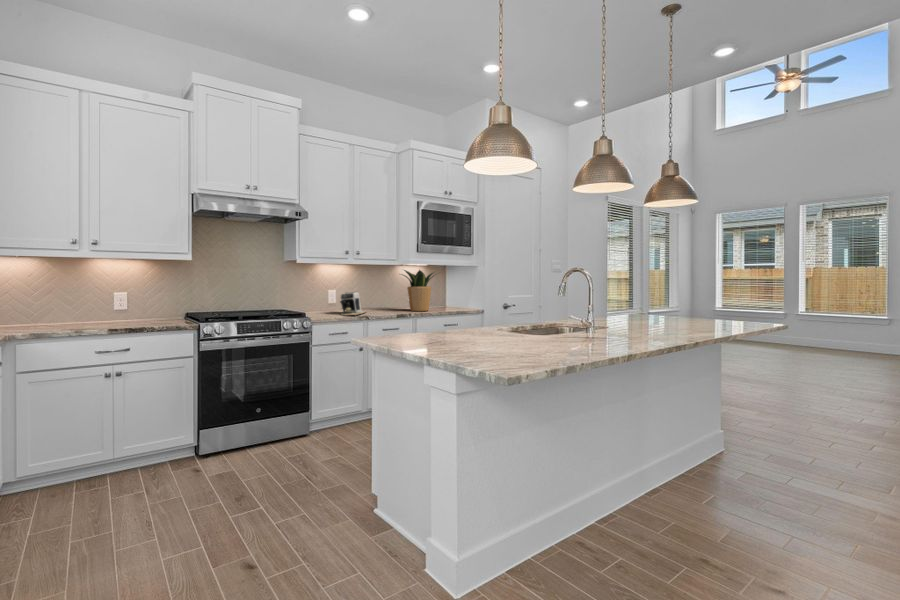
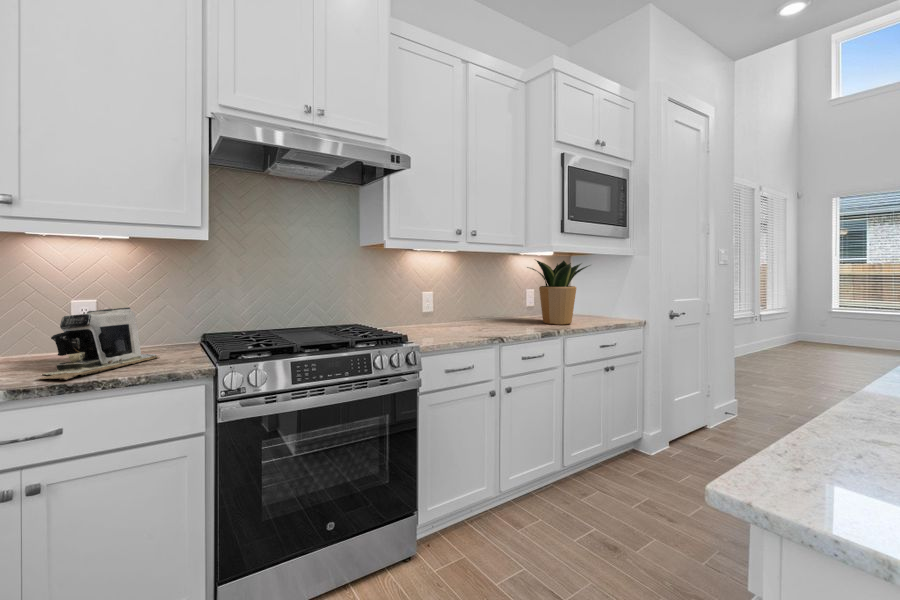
coffee maker: present [340,292,365,315] -> present [39,307,158,380]

